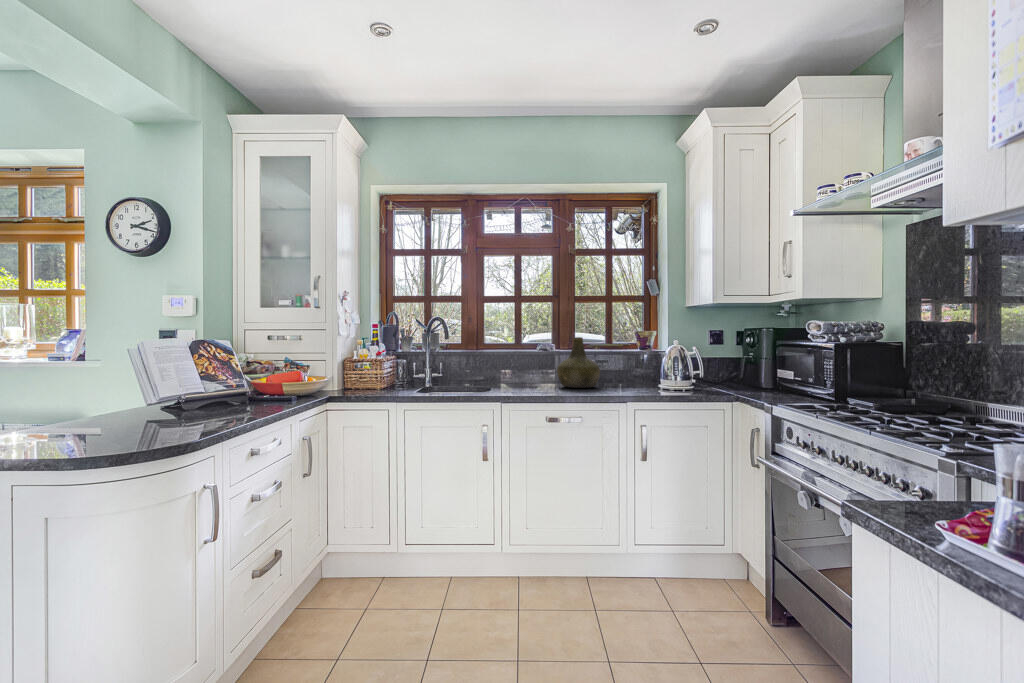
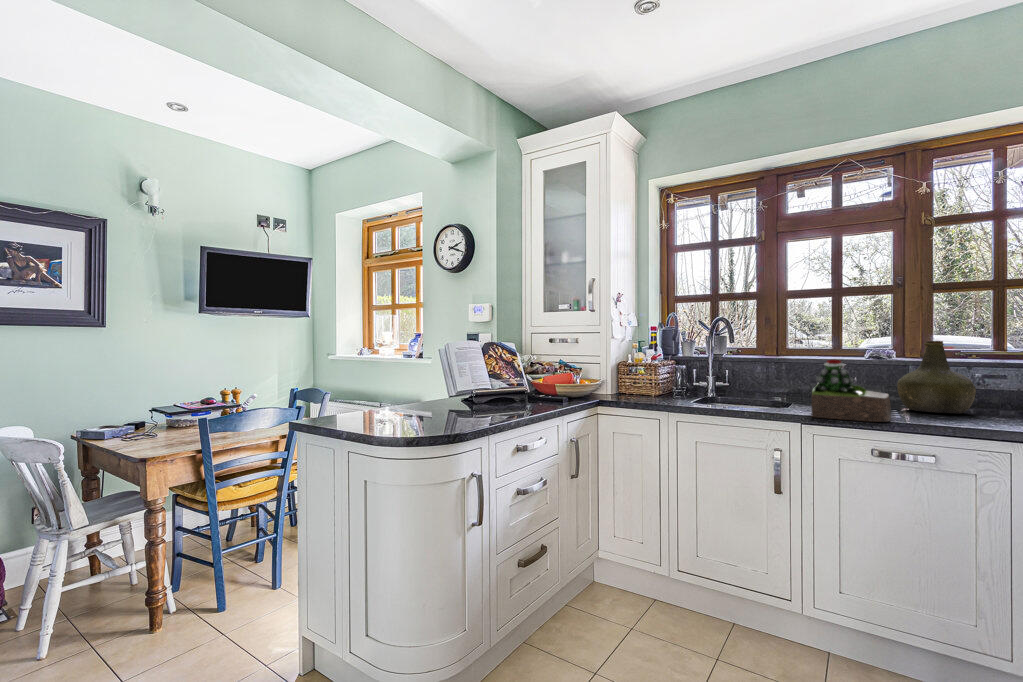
succulent plant: none [508,352,556,397] -> present [812,360,891,422]

